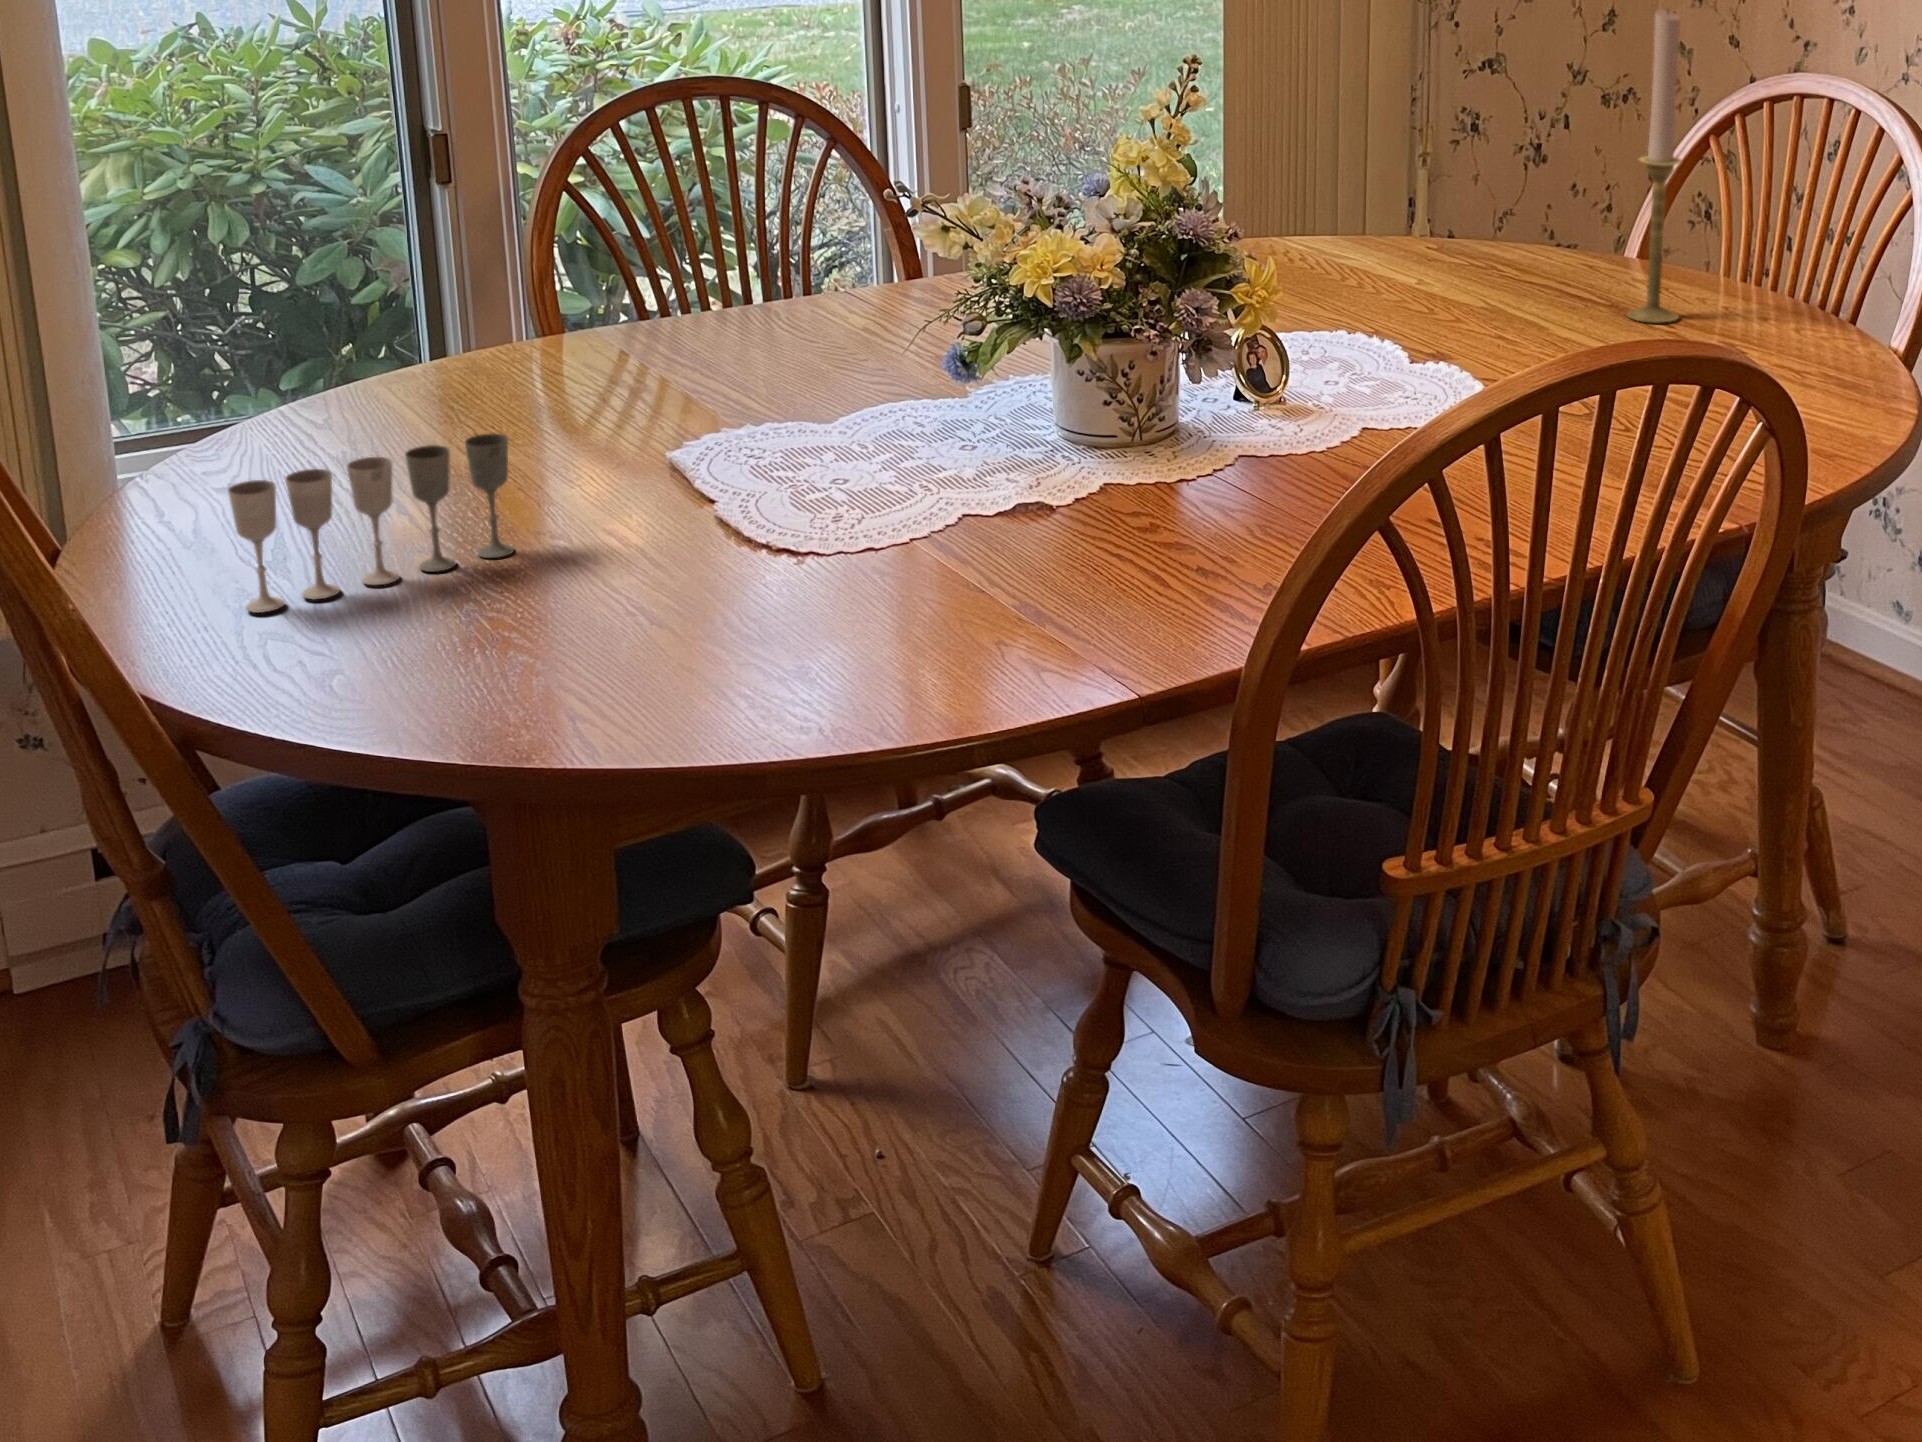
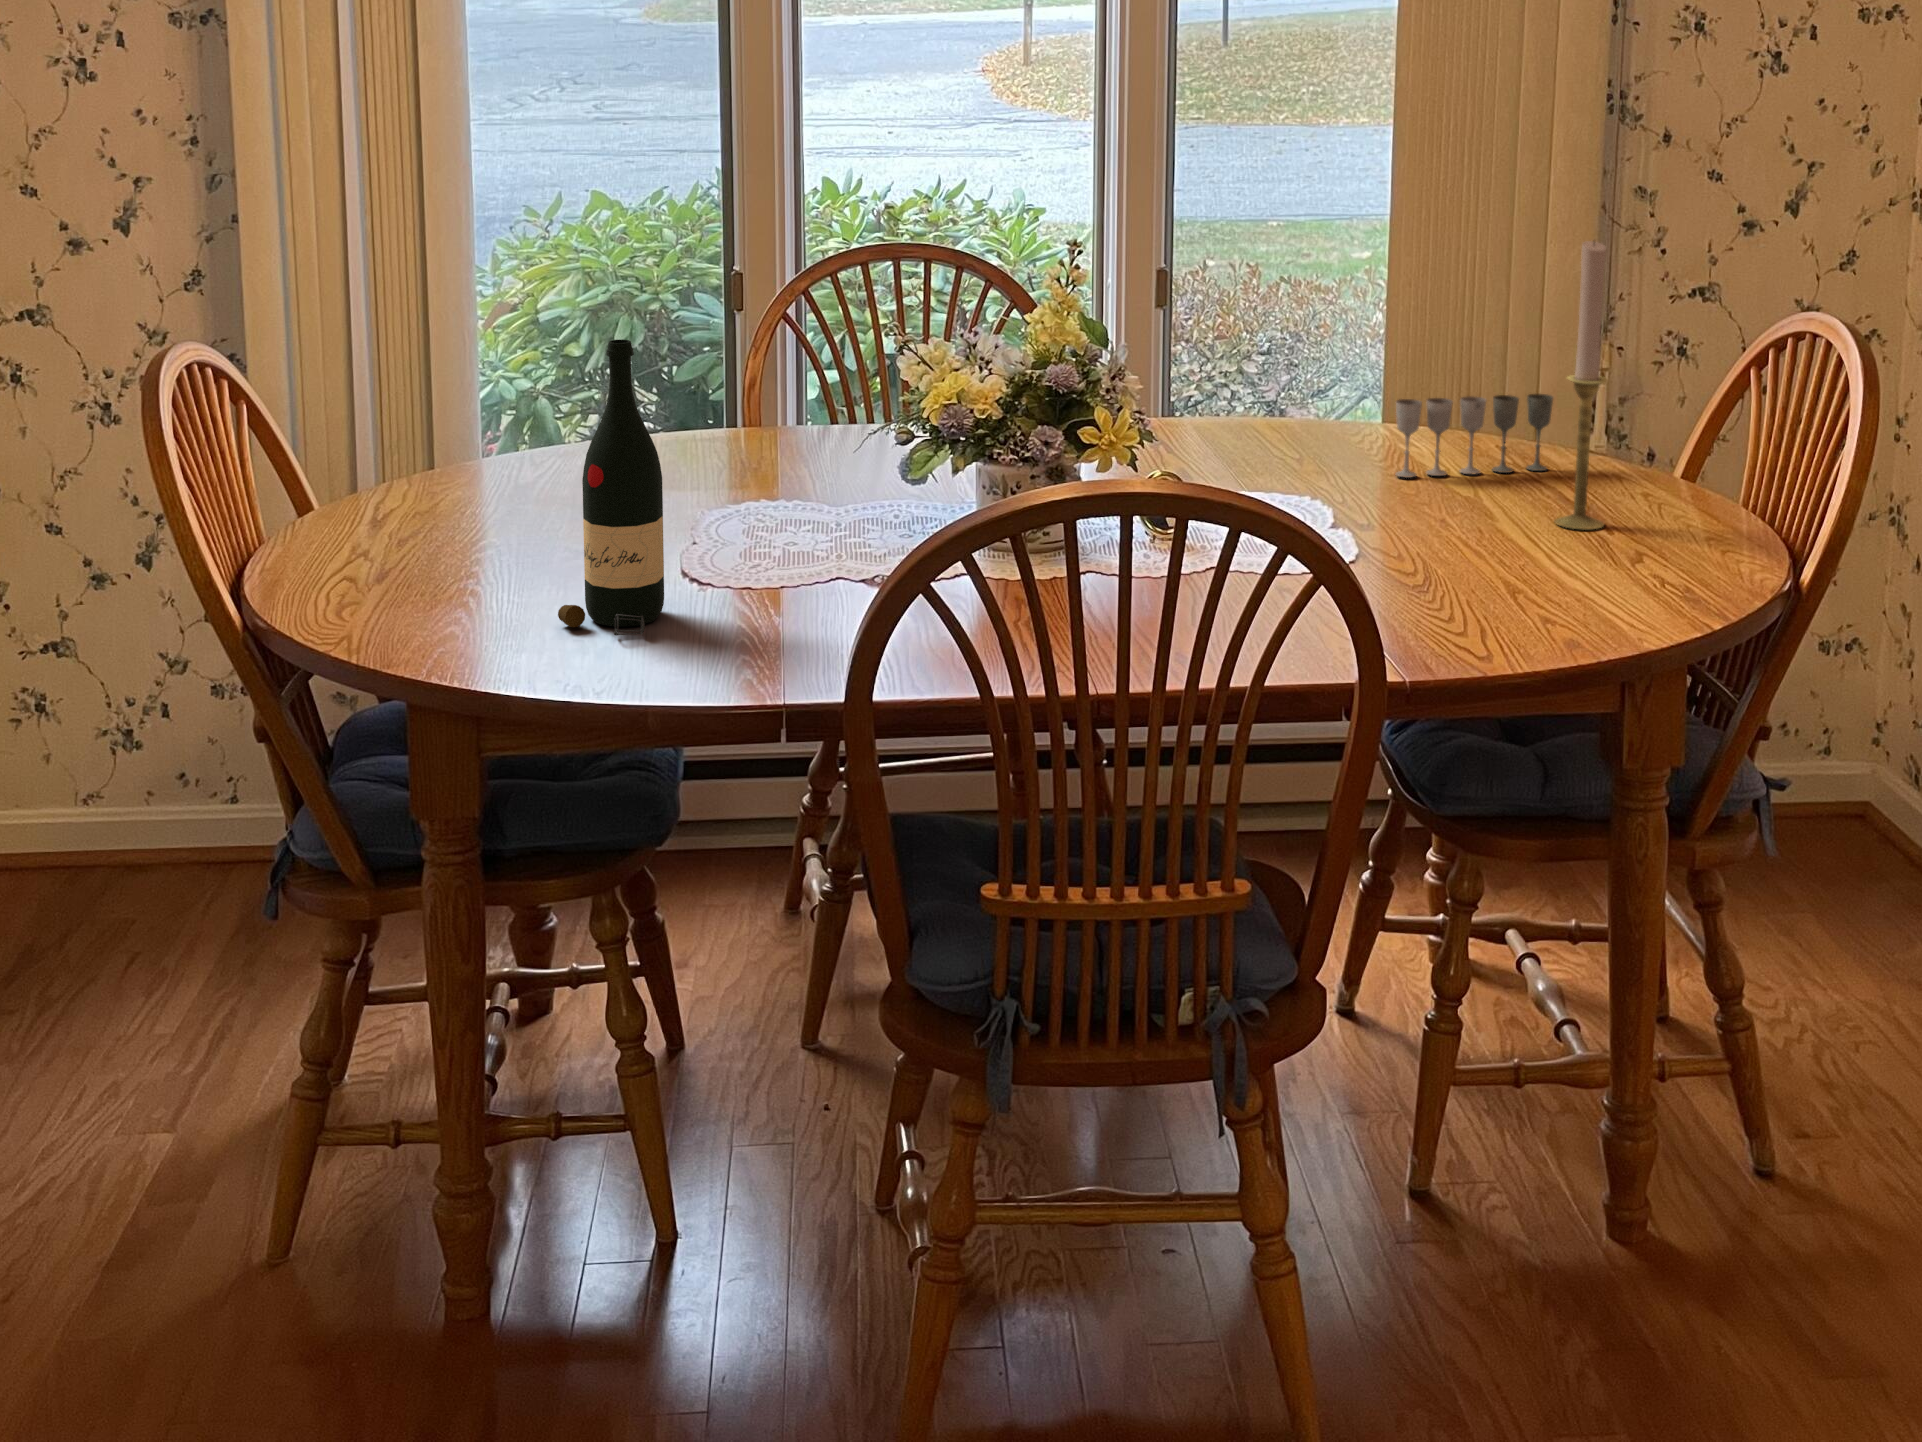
wine bottle: none [706,230,847,630] -> present [558,339,664,635]
wine glass: present [228,434,514,613] -> present [1396,394,1553,478]

